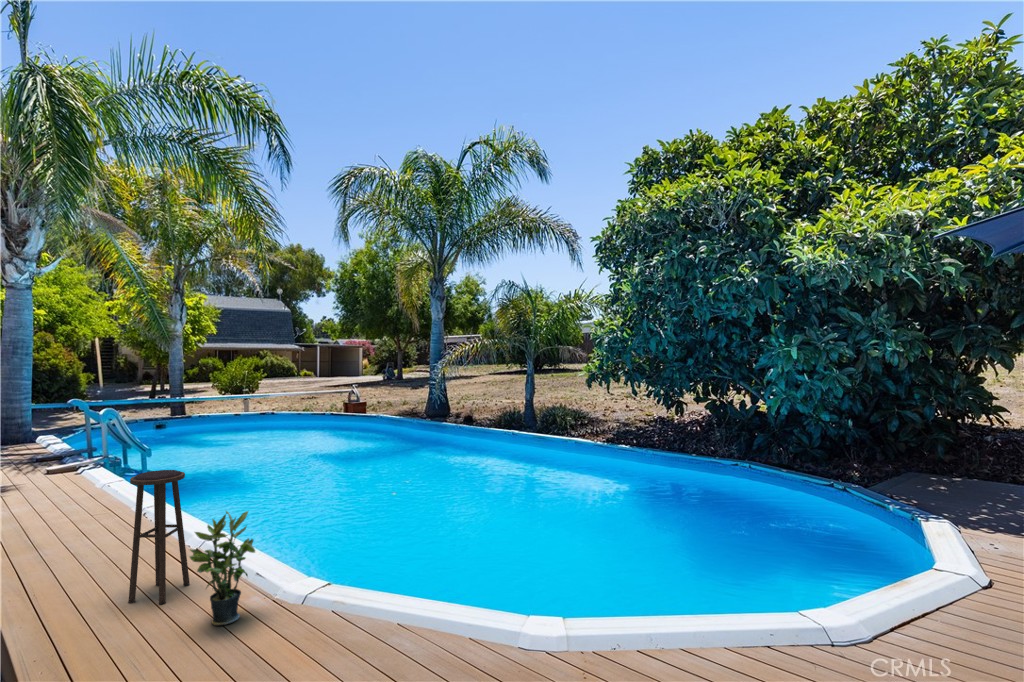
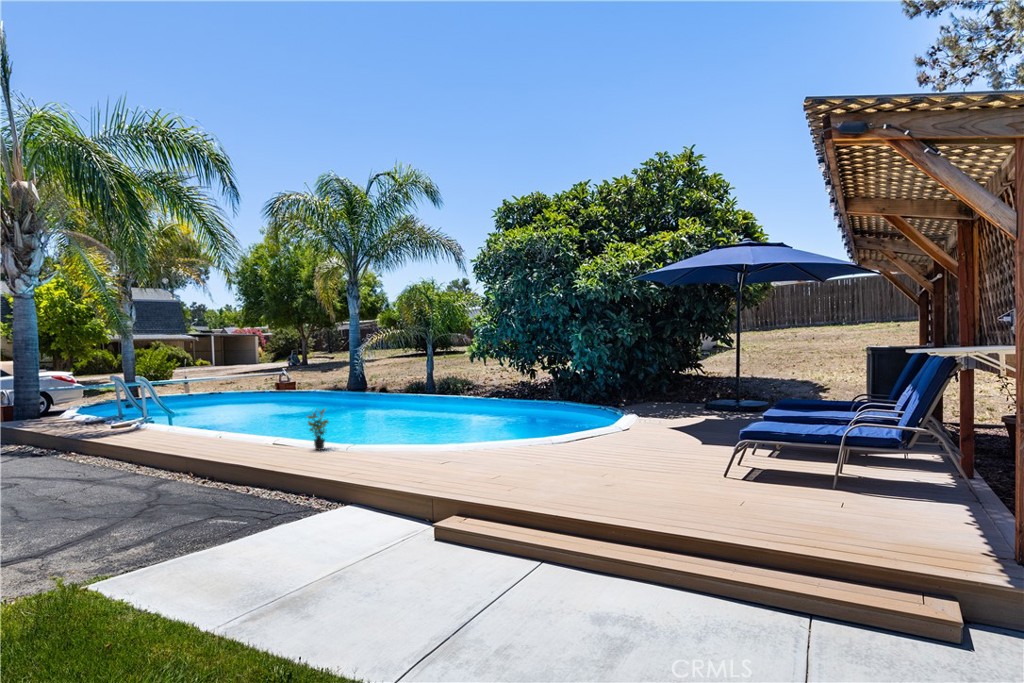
stool: present [128,470,190,604] -> none [269,396,291,449]

